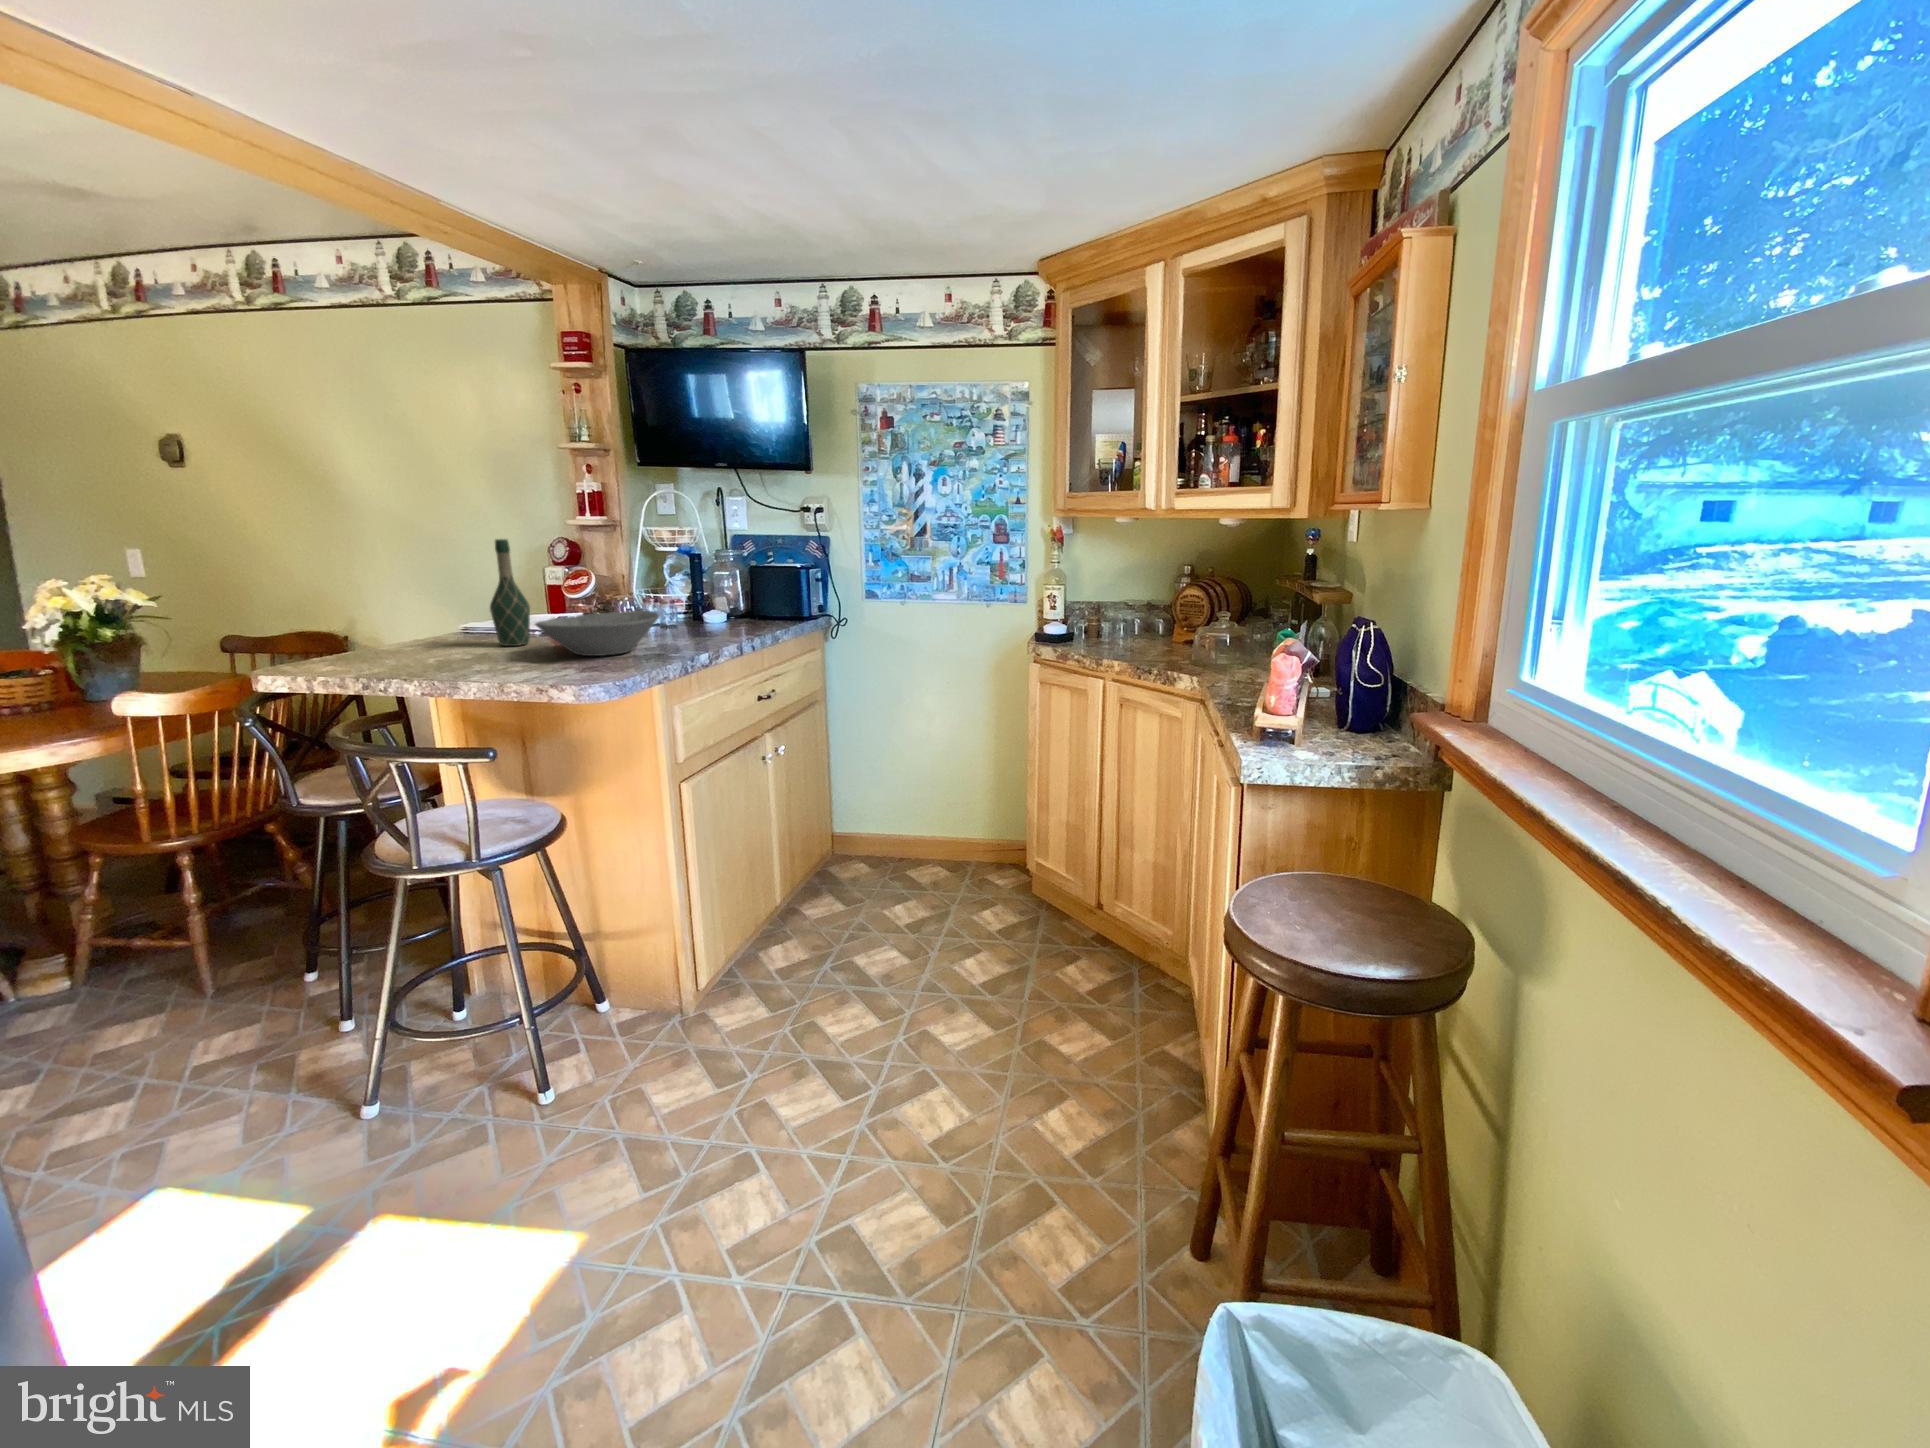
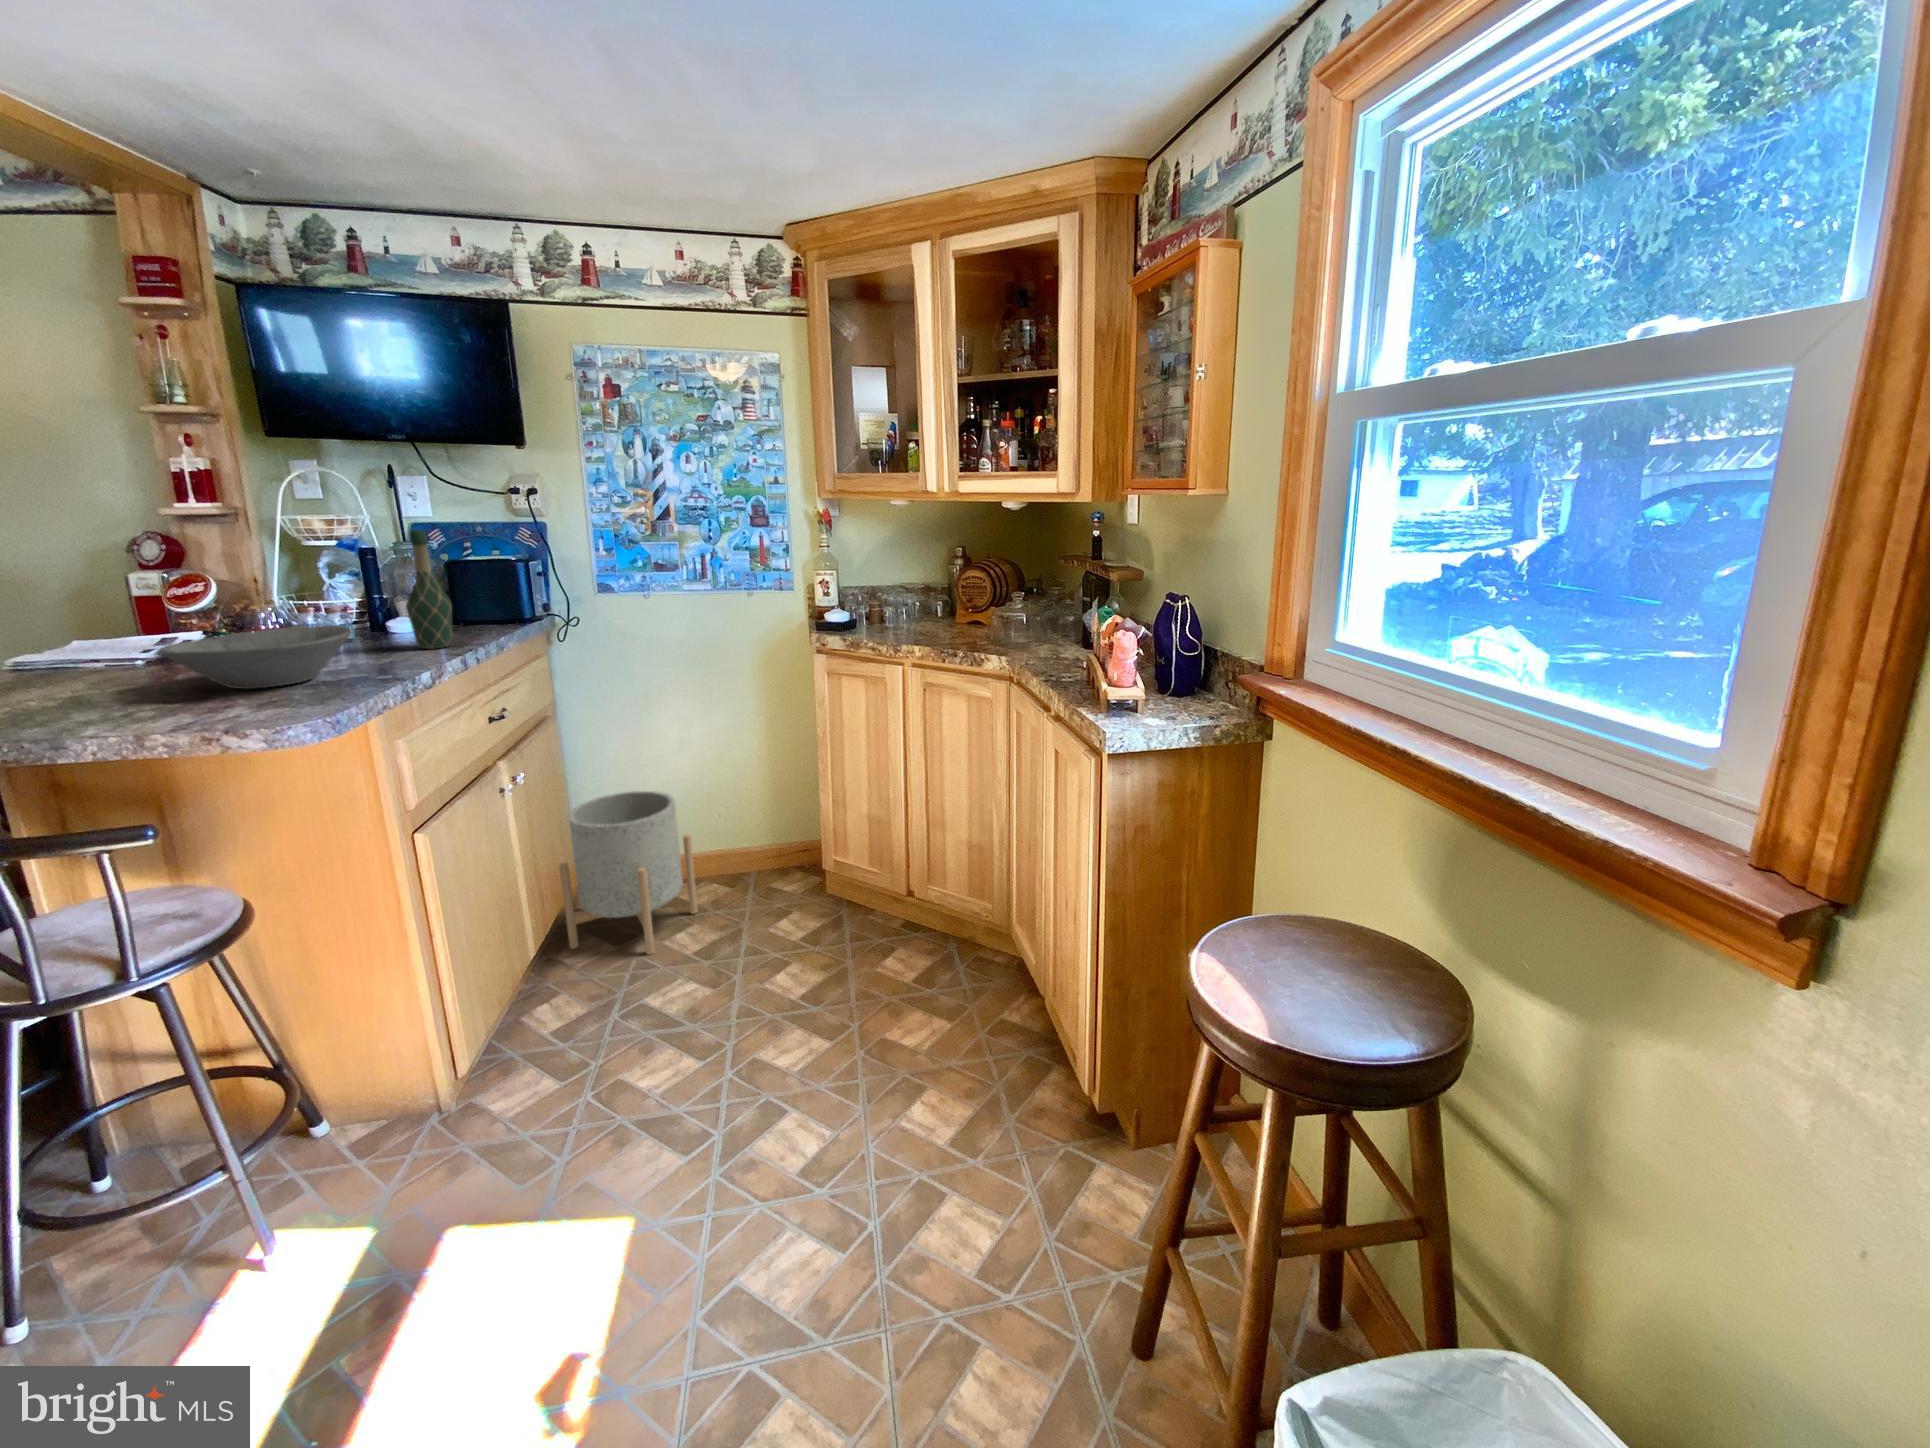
wine bottle: present [490,539,530,646] -> present [406,530,453,649]
planter: none [808,770,917,914] -> present [559,791,698,955]

